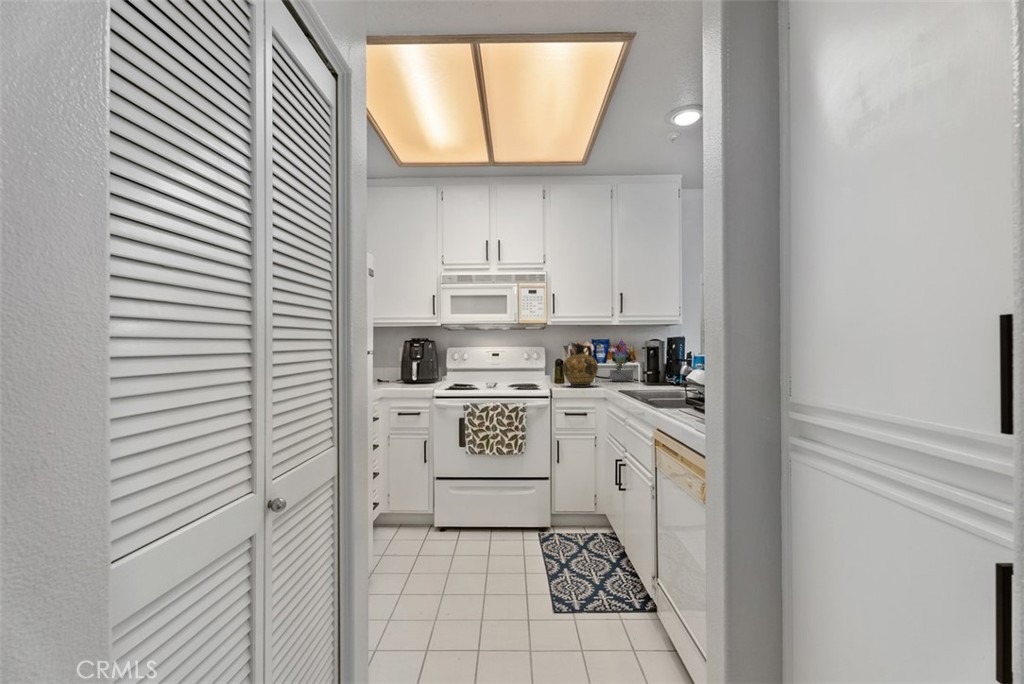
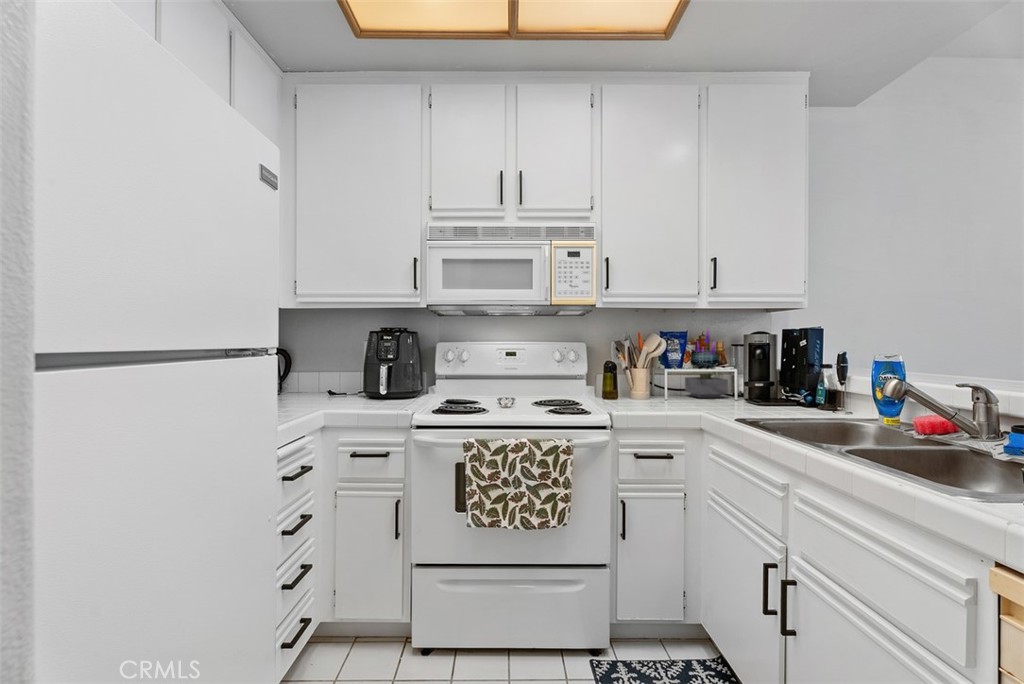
ceramic jug: present [563,343,598,387] -> none [626,337,686,410]

